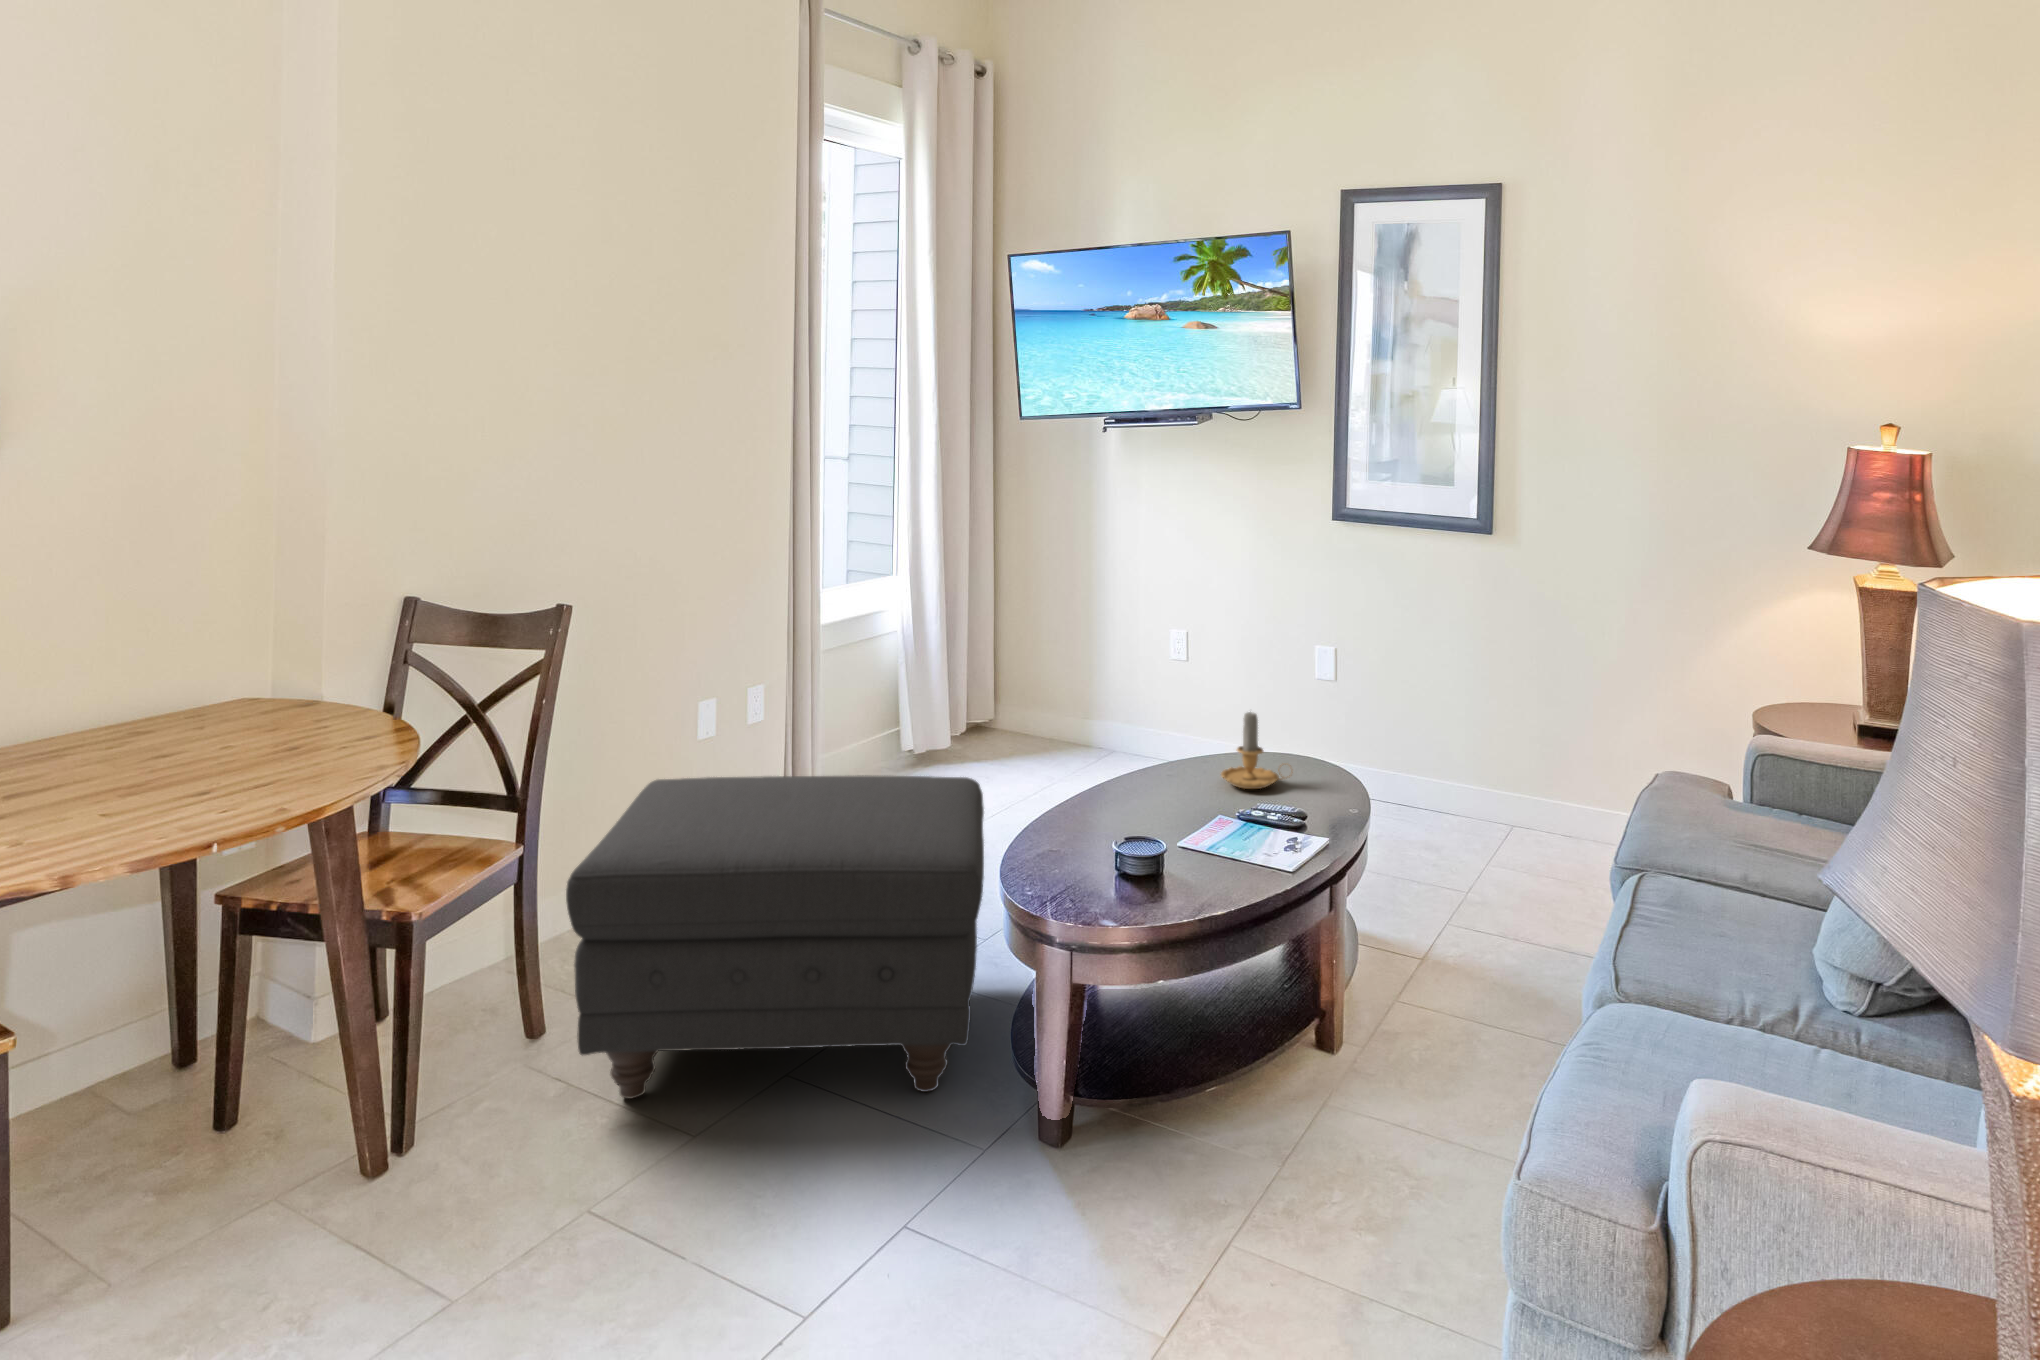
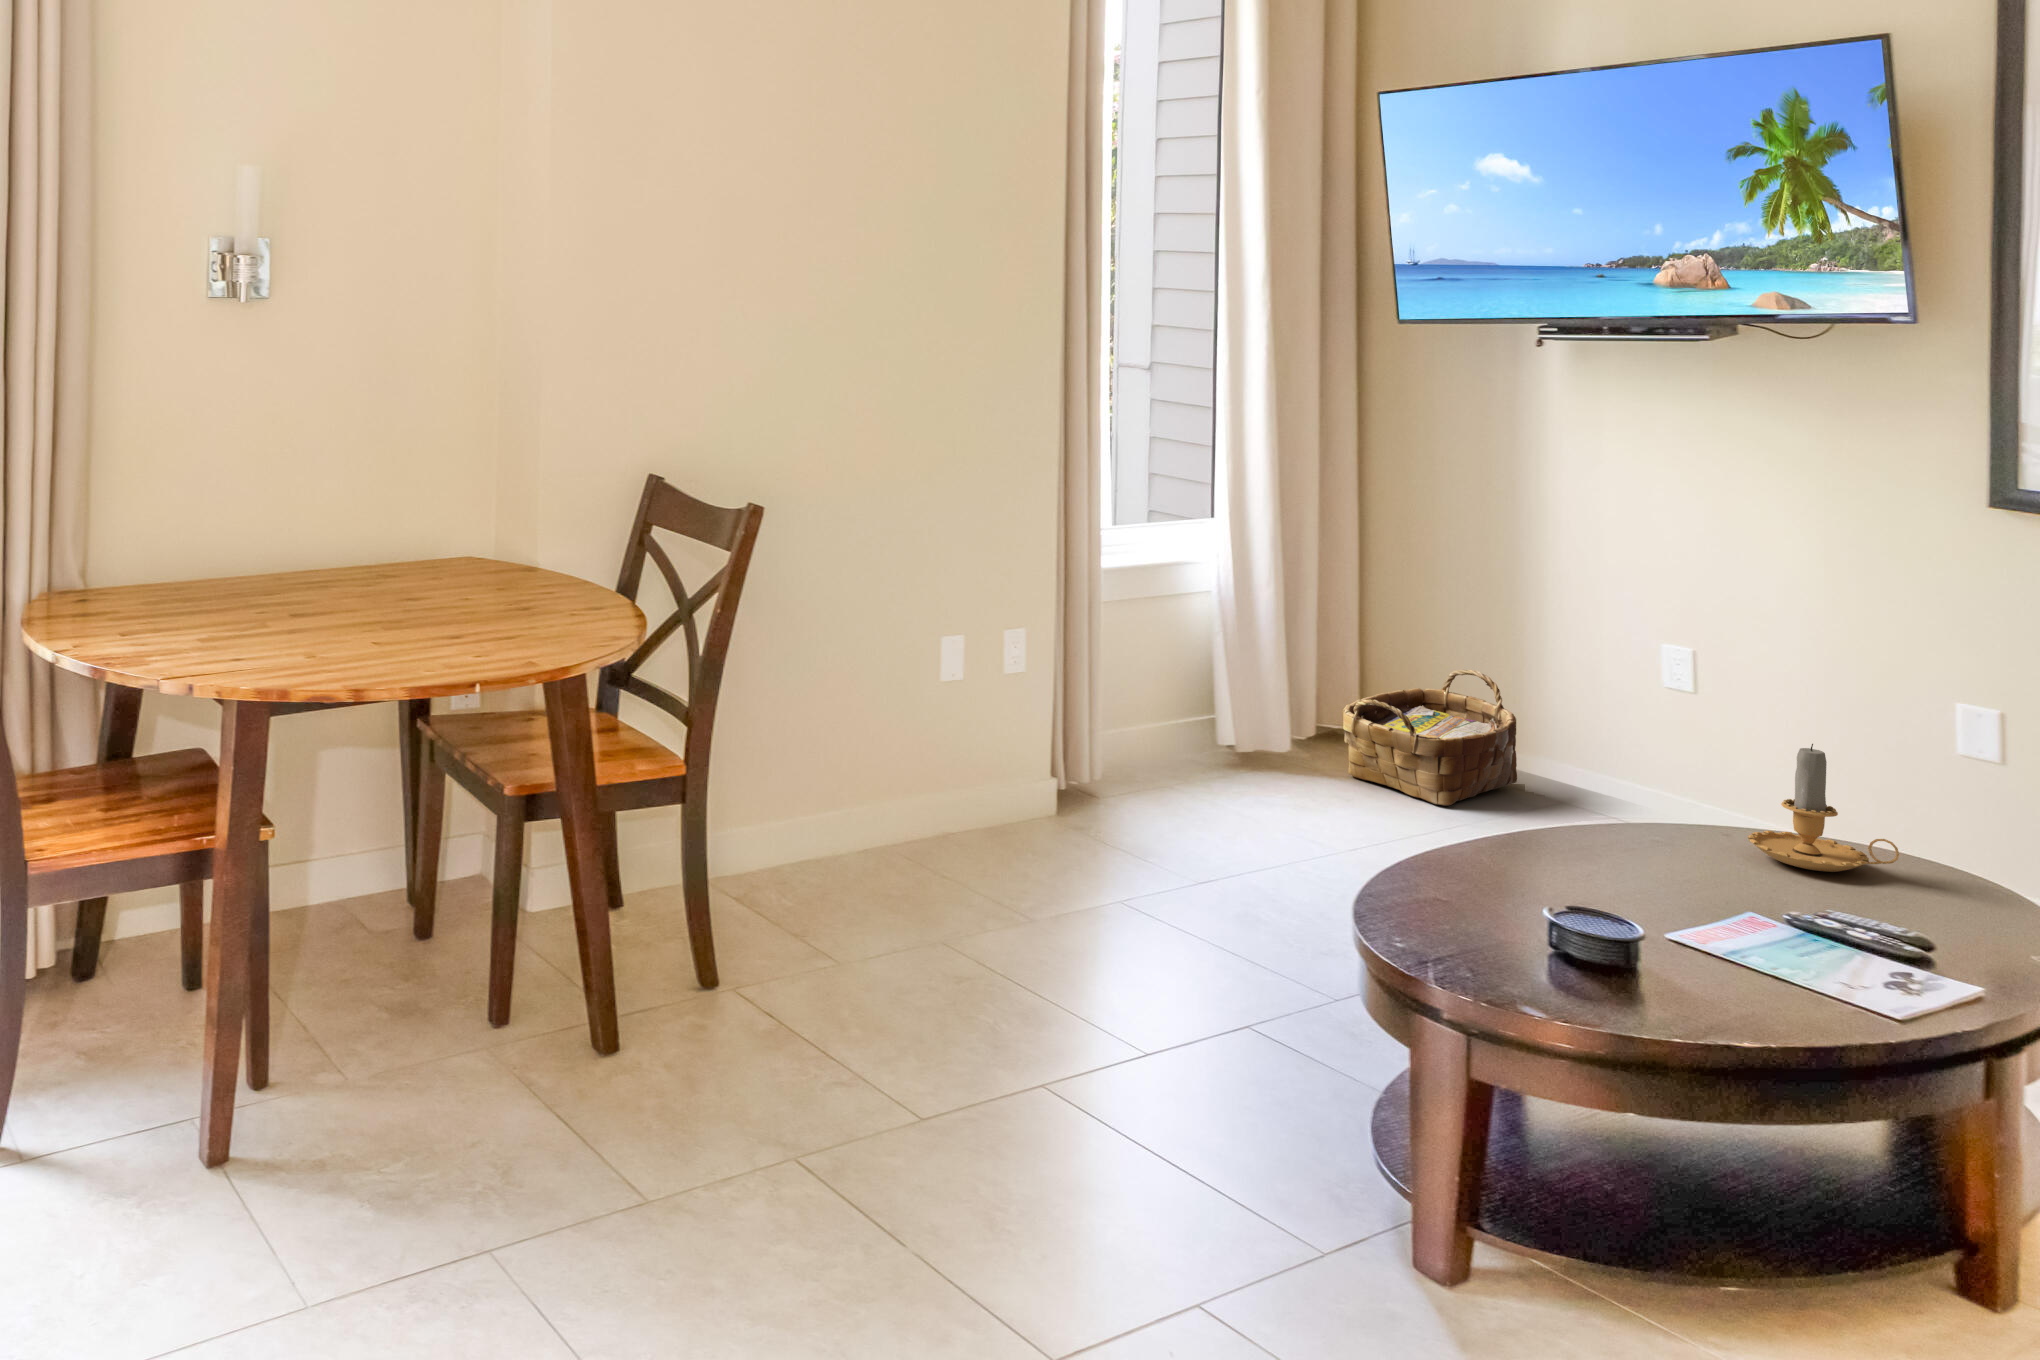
woven basket: none [988,671,1098,774] -> present [1342,670,1517,806]
ottoman: present [566,775,984,1099] -> none [771,715,1326,1183]

